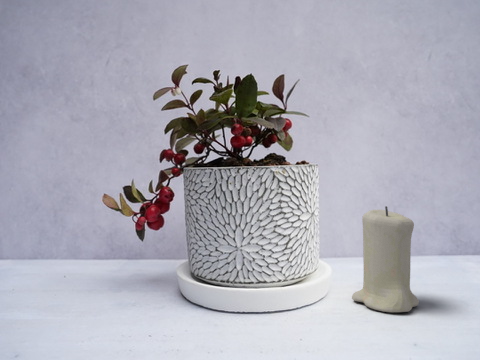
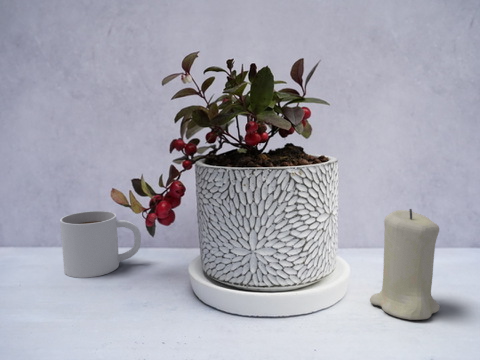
mug: none [52,224,130,286] -> present [60,211,141,278]

